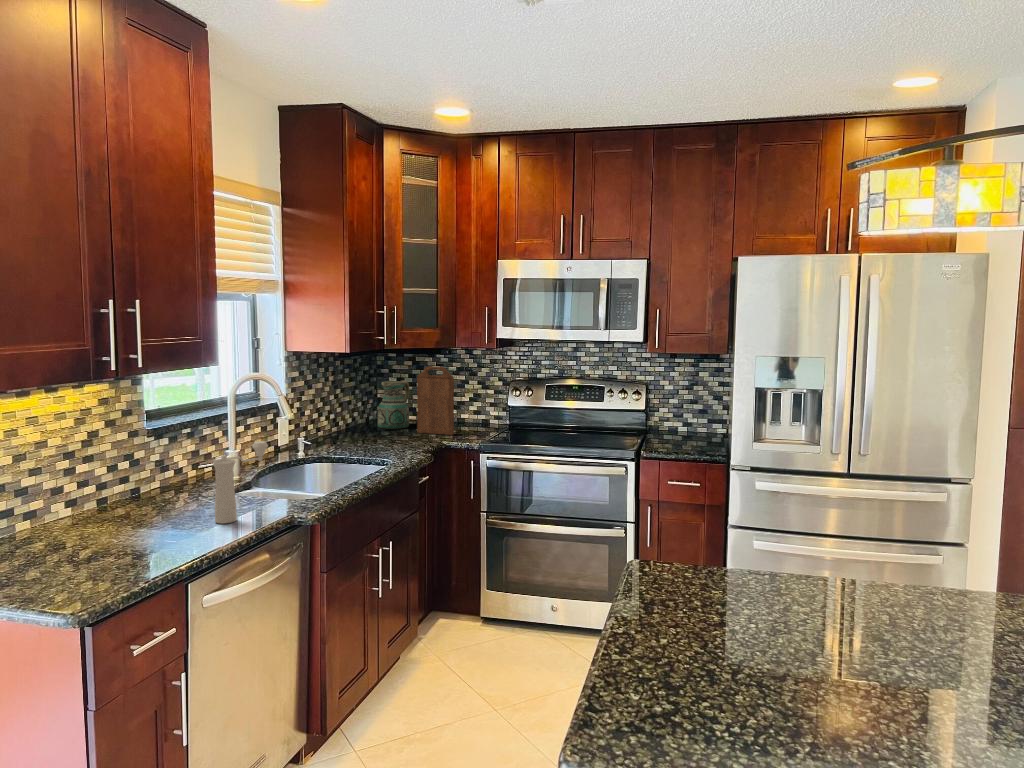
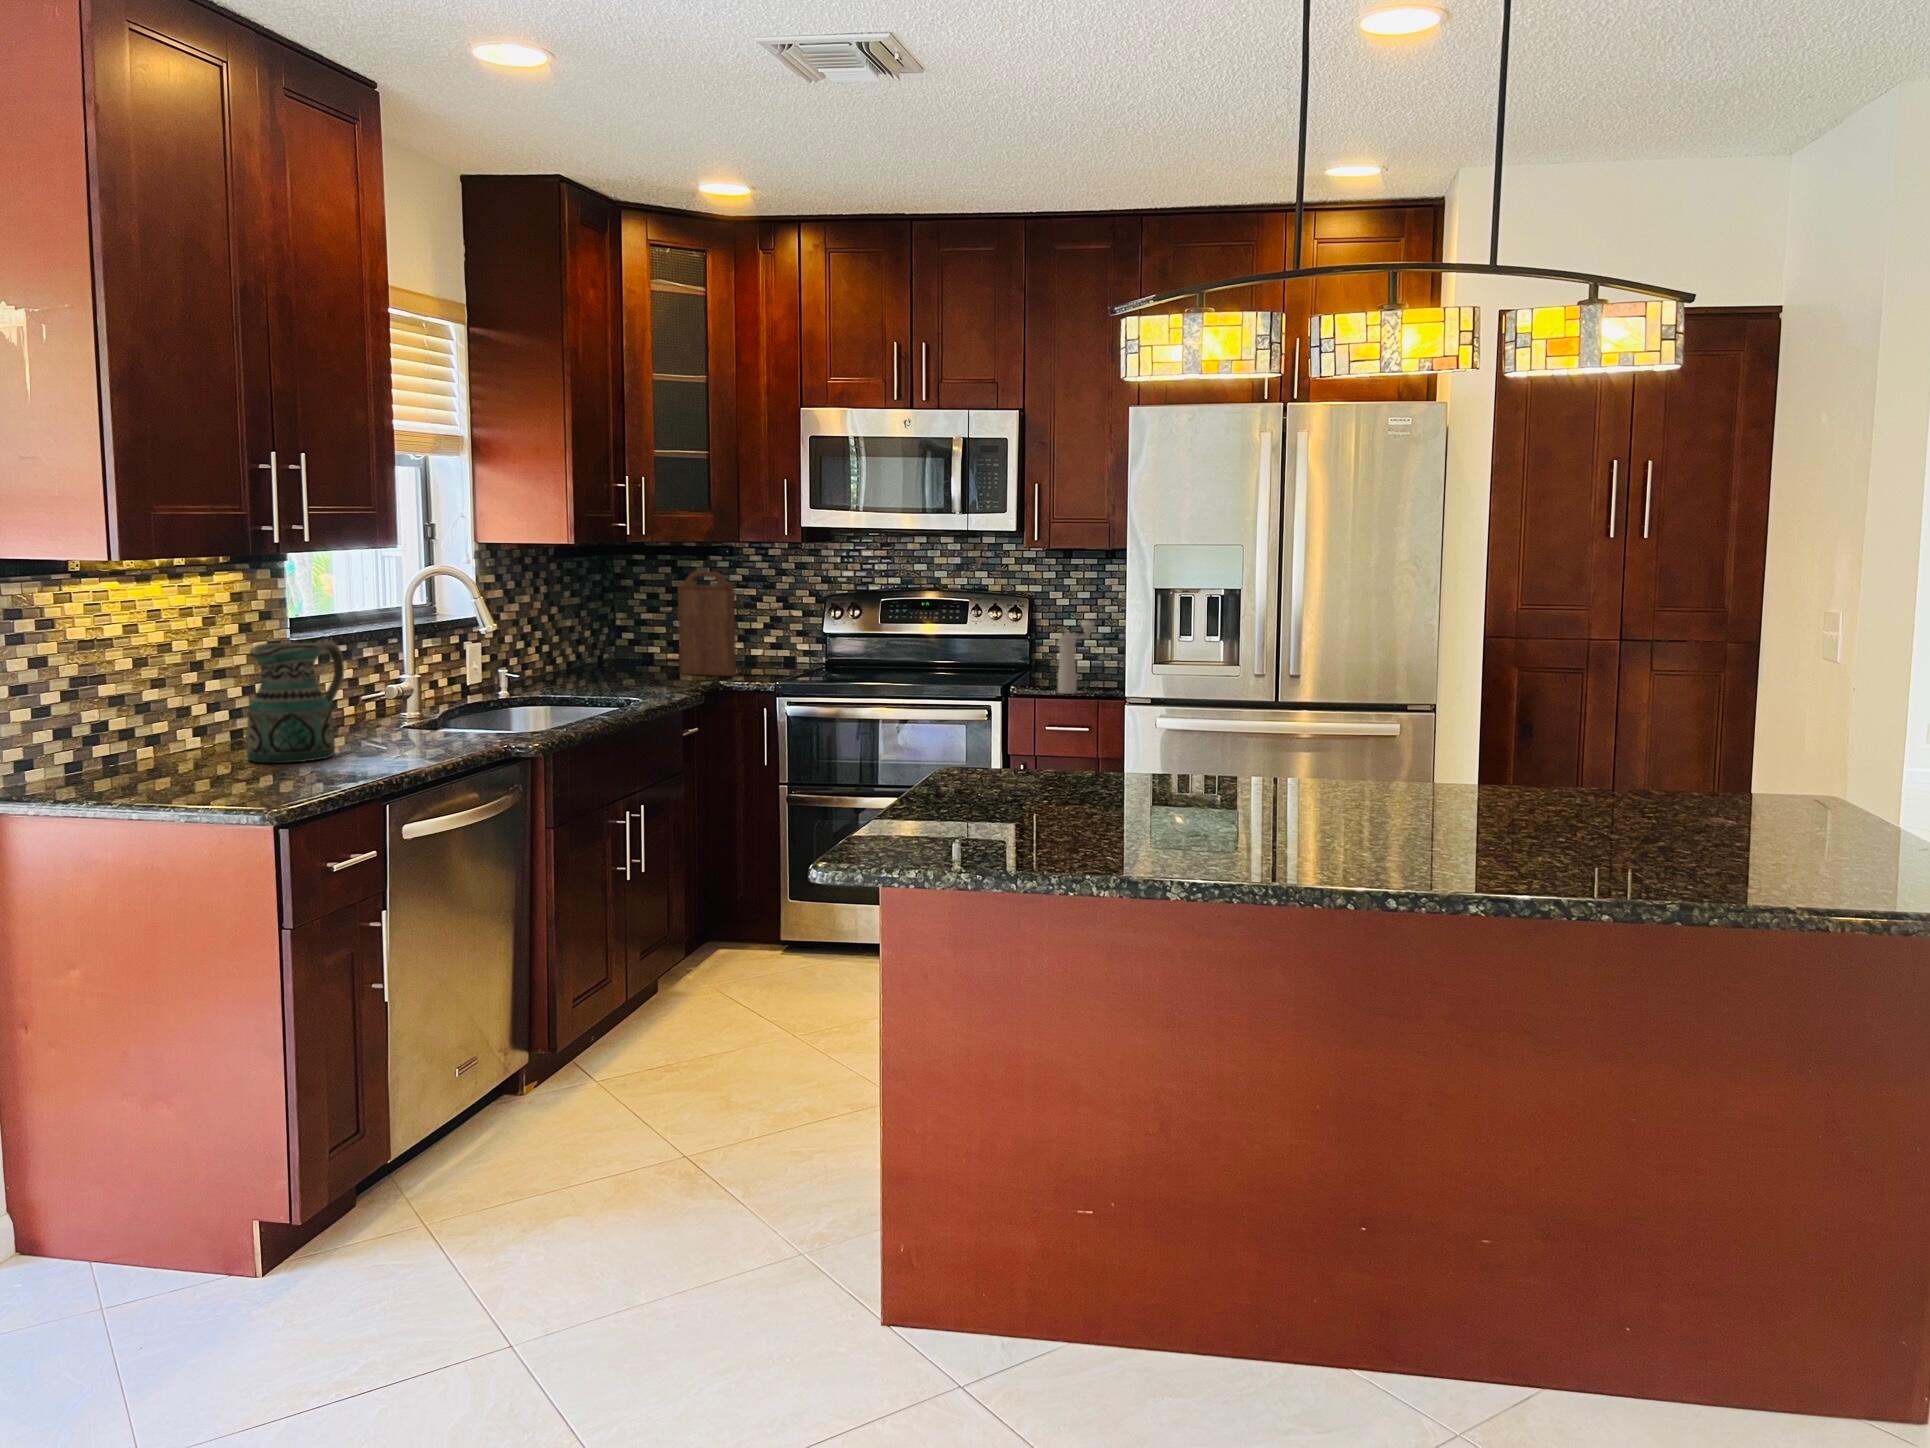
ceramic pitcher: present [377,380,409,429] -> present [247,639,344,763]
pepper mill: present [213,441,268,524] -> present [1058,621,1095,694]

